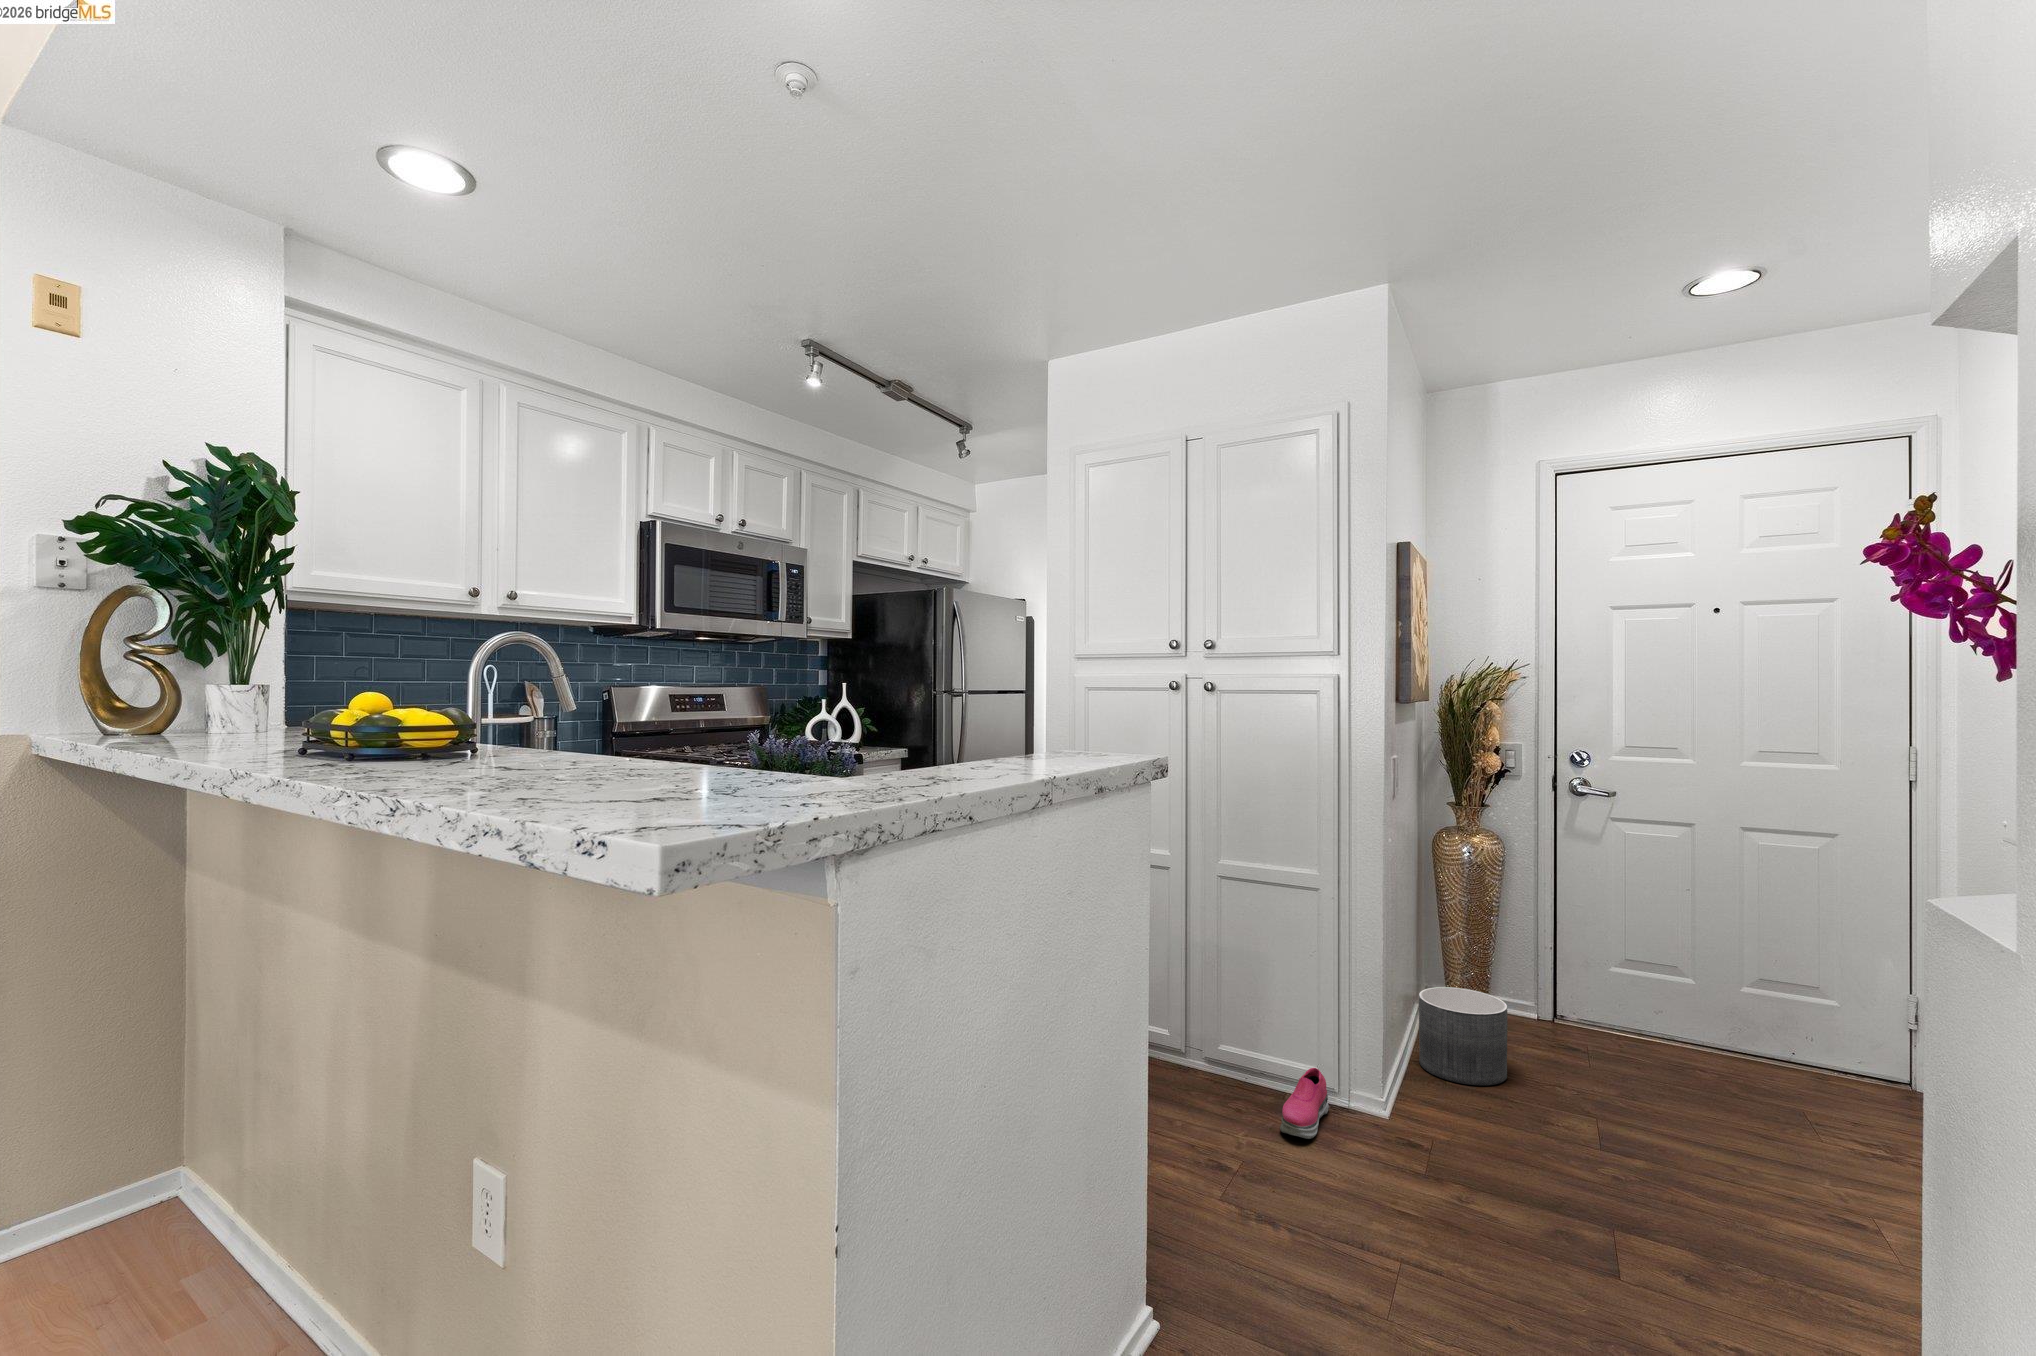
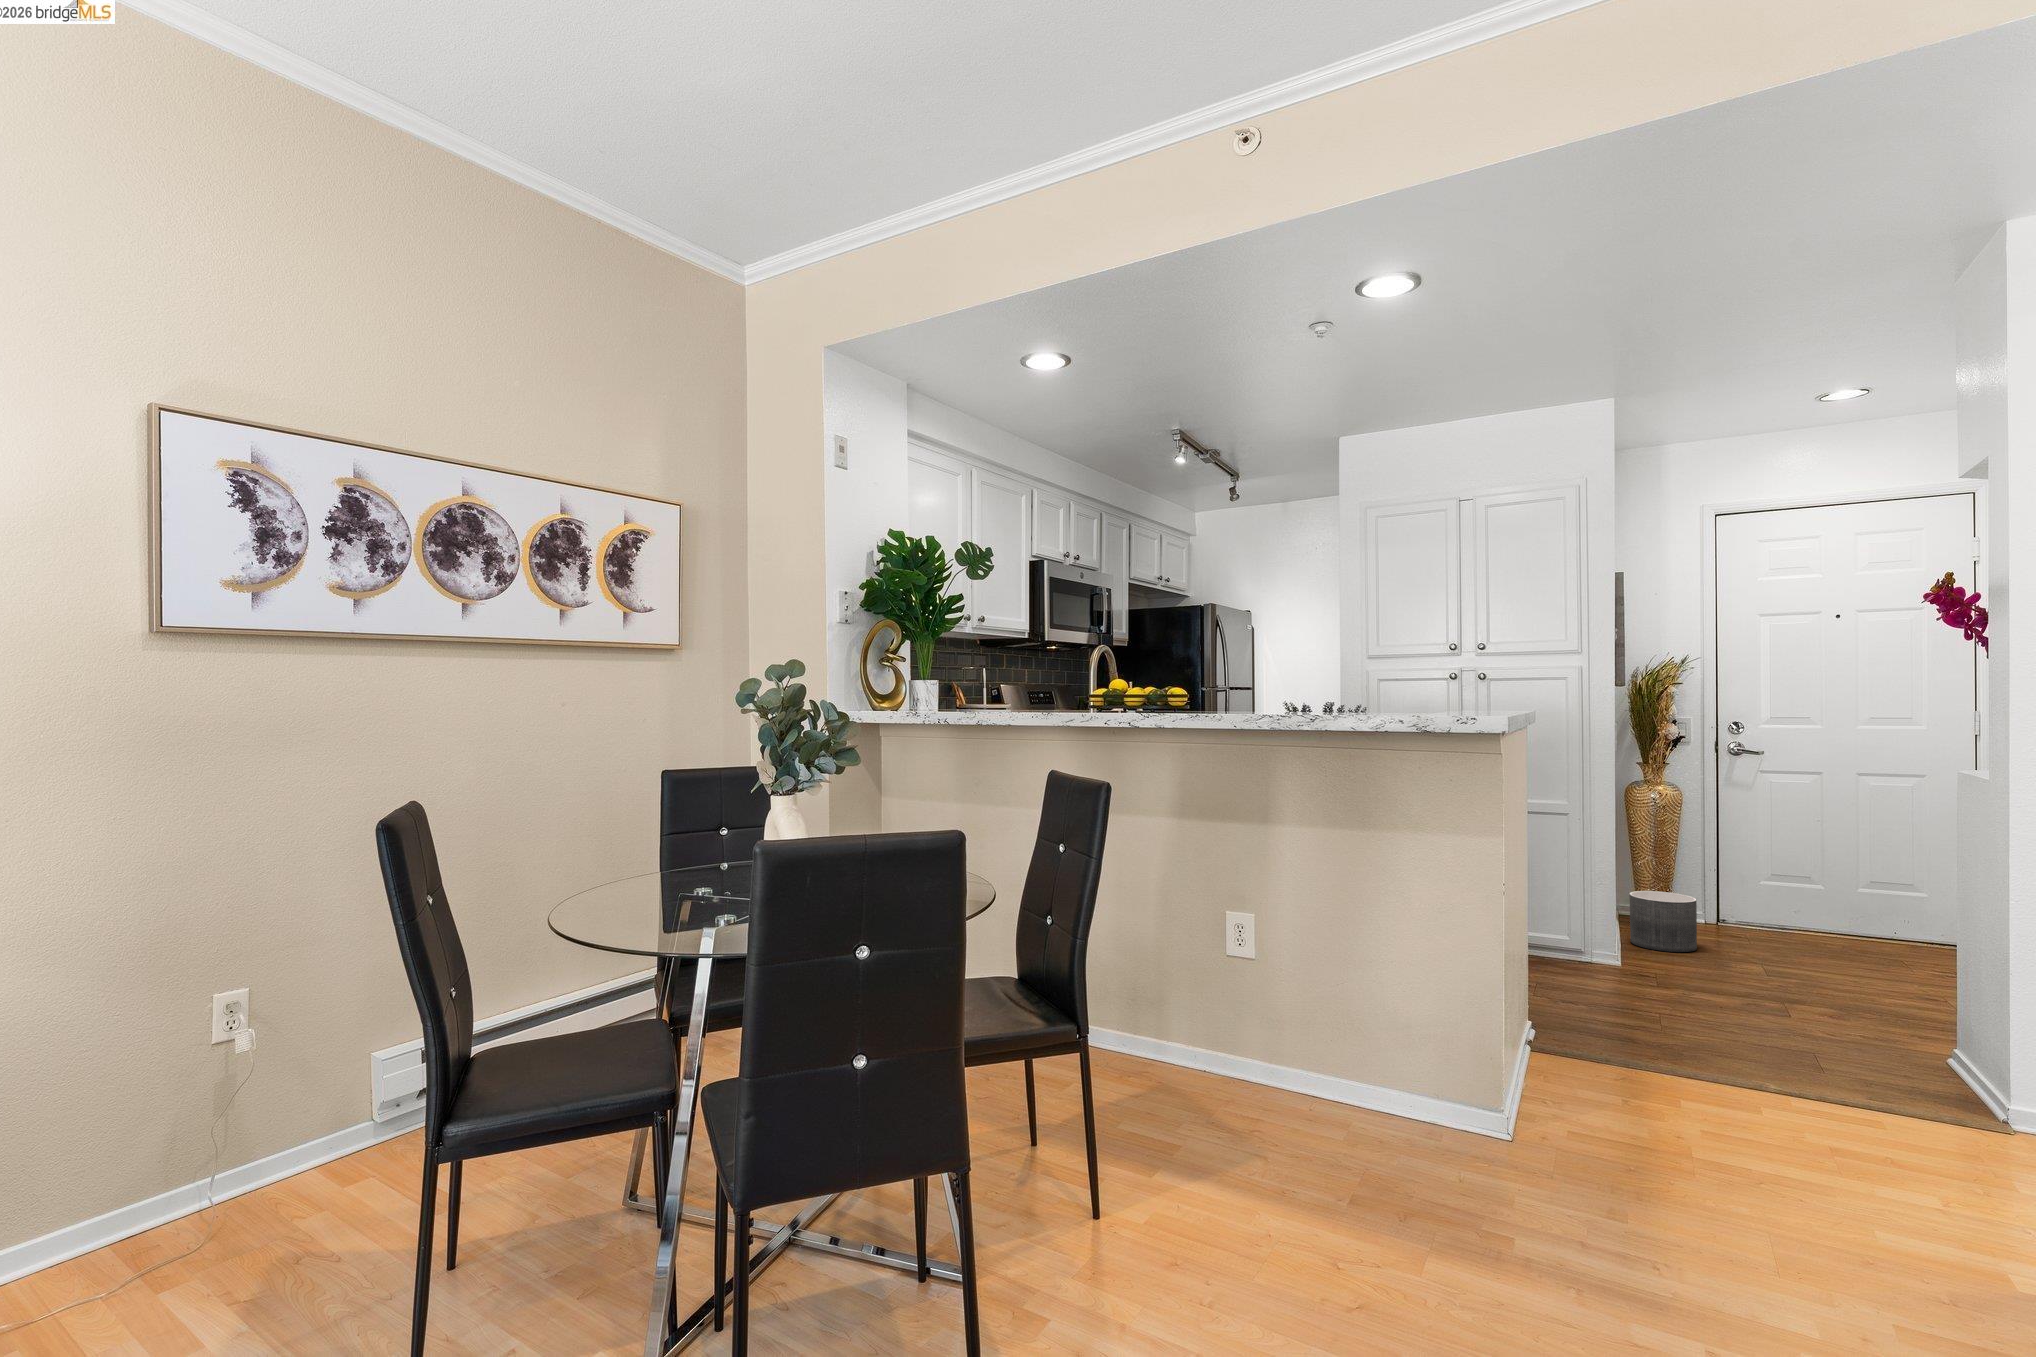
shoe: present [1280,1068,1329,1139] -> none [1556,934,1583,972]

